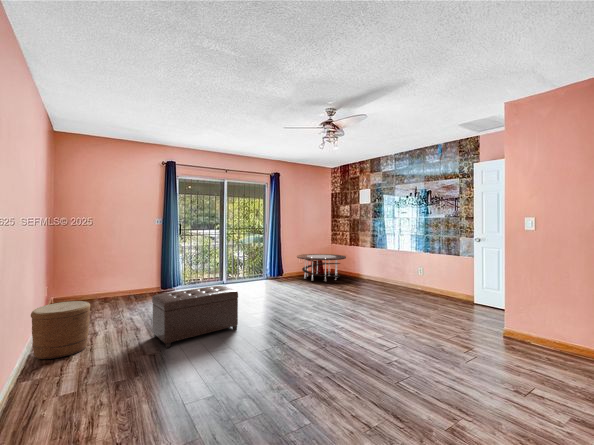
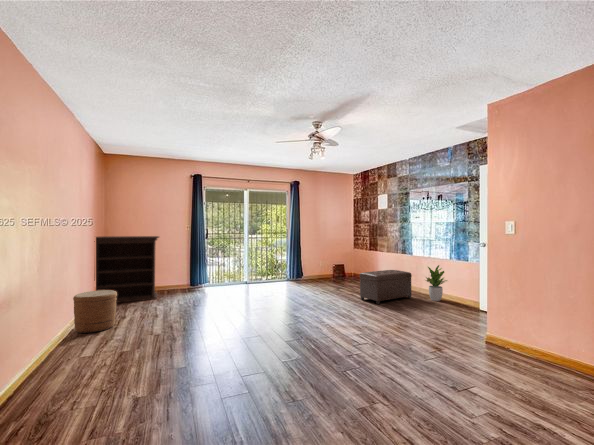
bookshelf: none [38,232,129,319] -> present [94,236,159,303]
coffee table: present [297,254,346,281] -> none [316,258,364,284]
potted plant: none [415,260,439,295] -> present [426,265,447,301]
ottoman: present [152,286,238,348] -> present [360,270,412,304]

